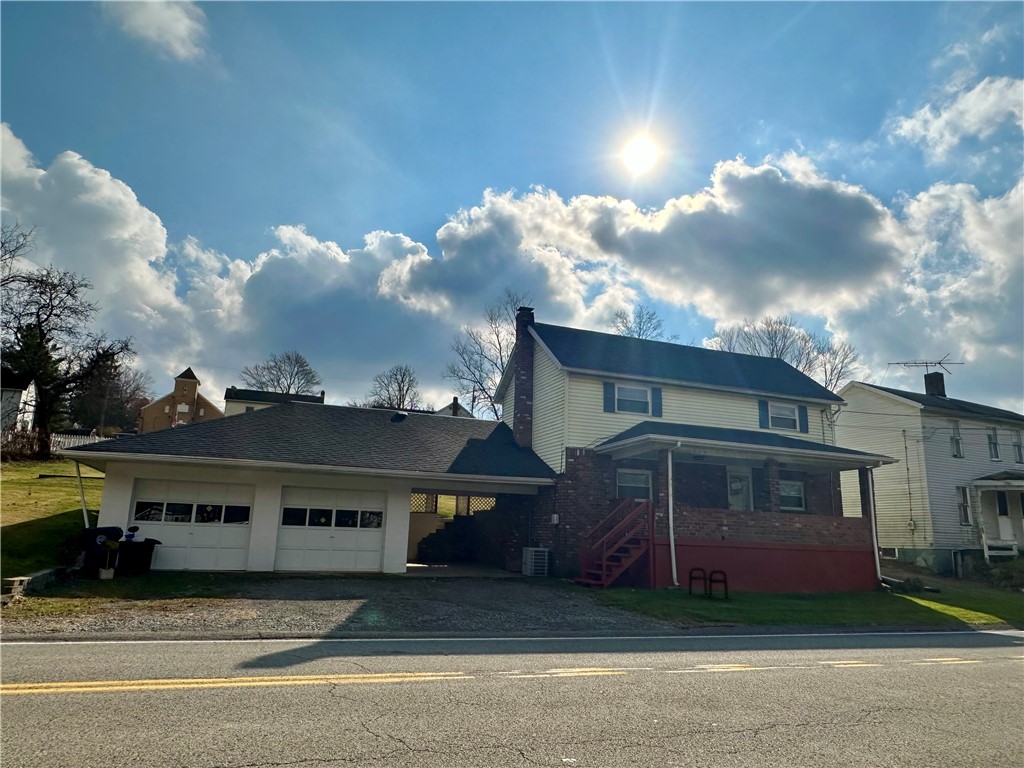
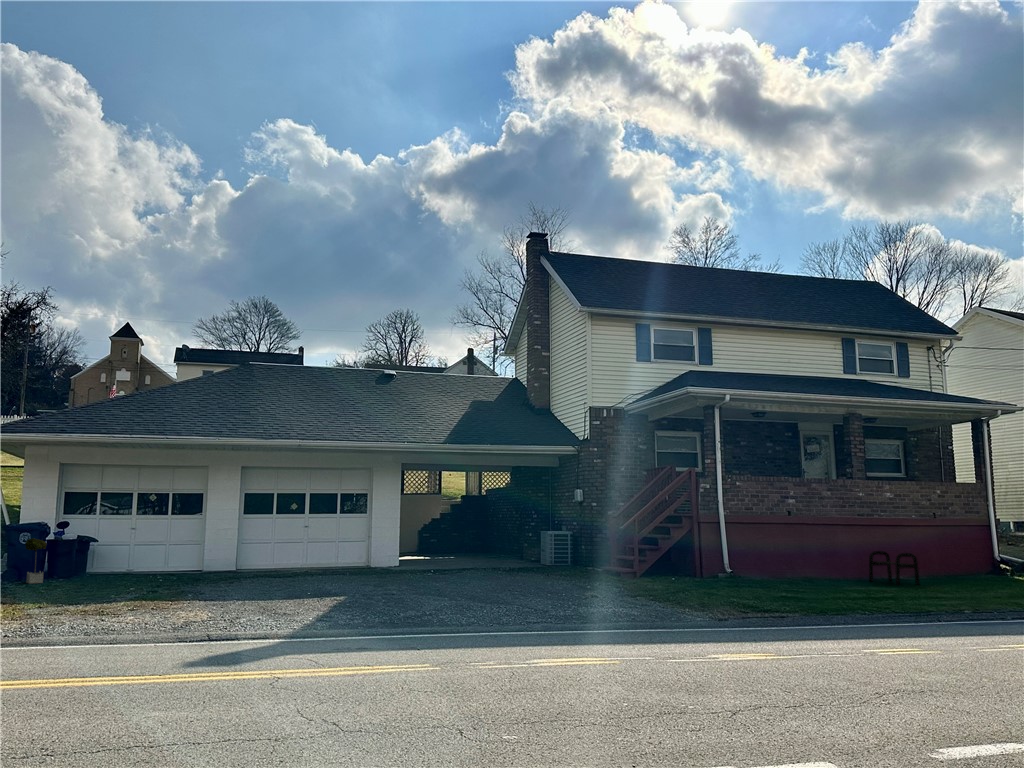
bench: present [689,568,728,597] -> present [869,551,920,585]

